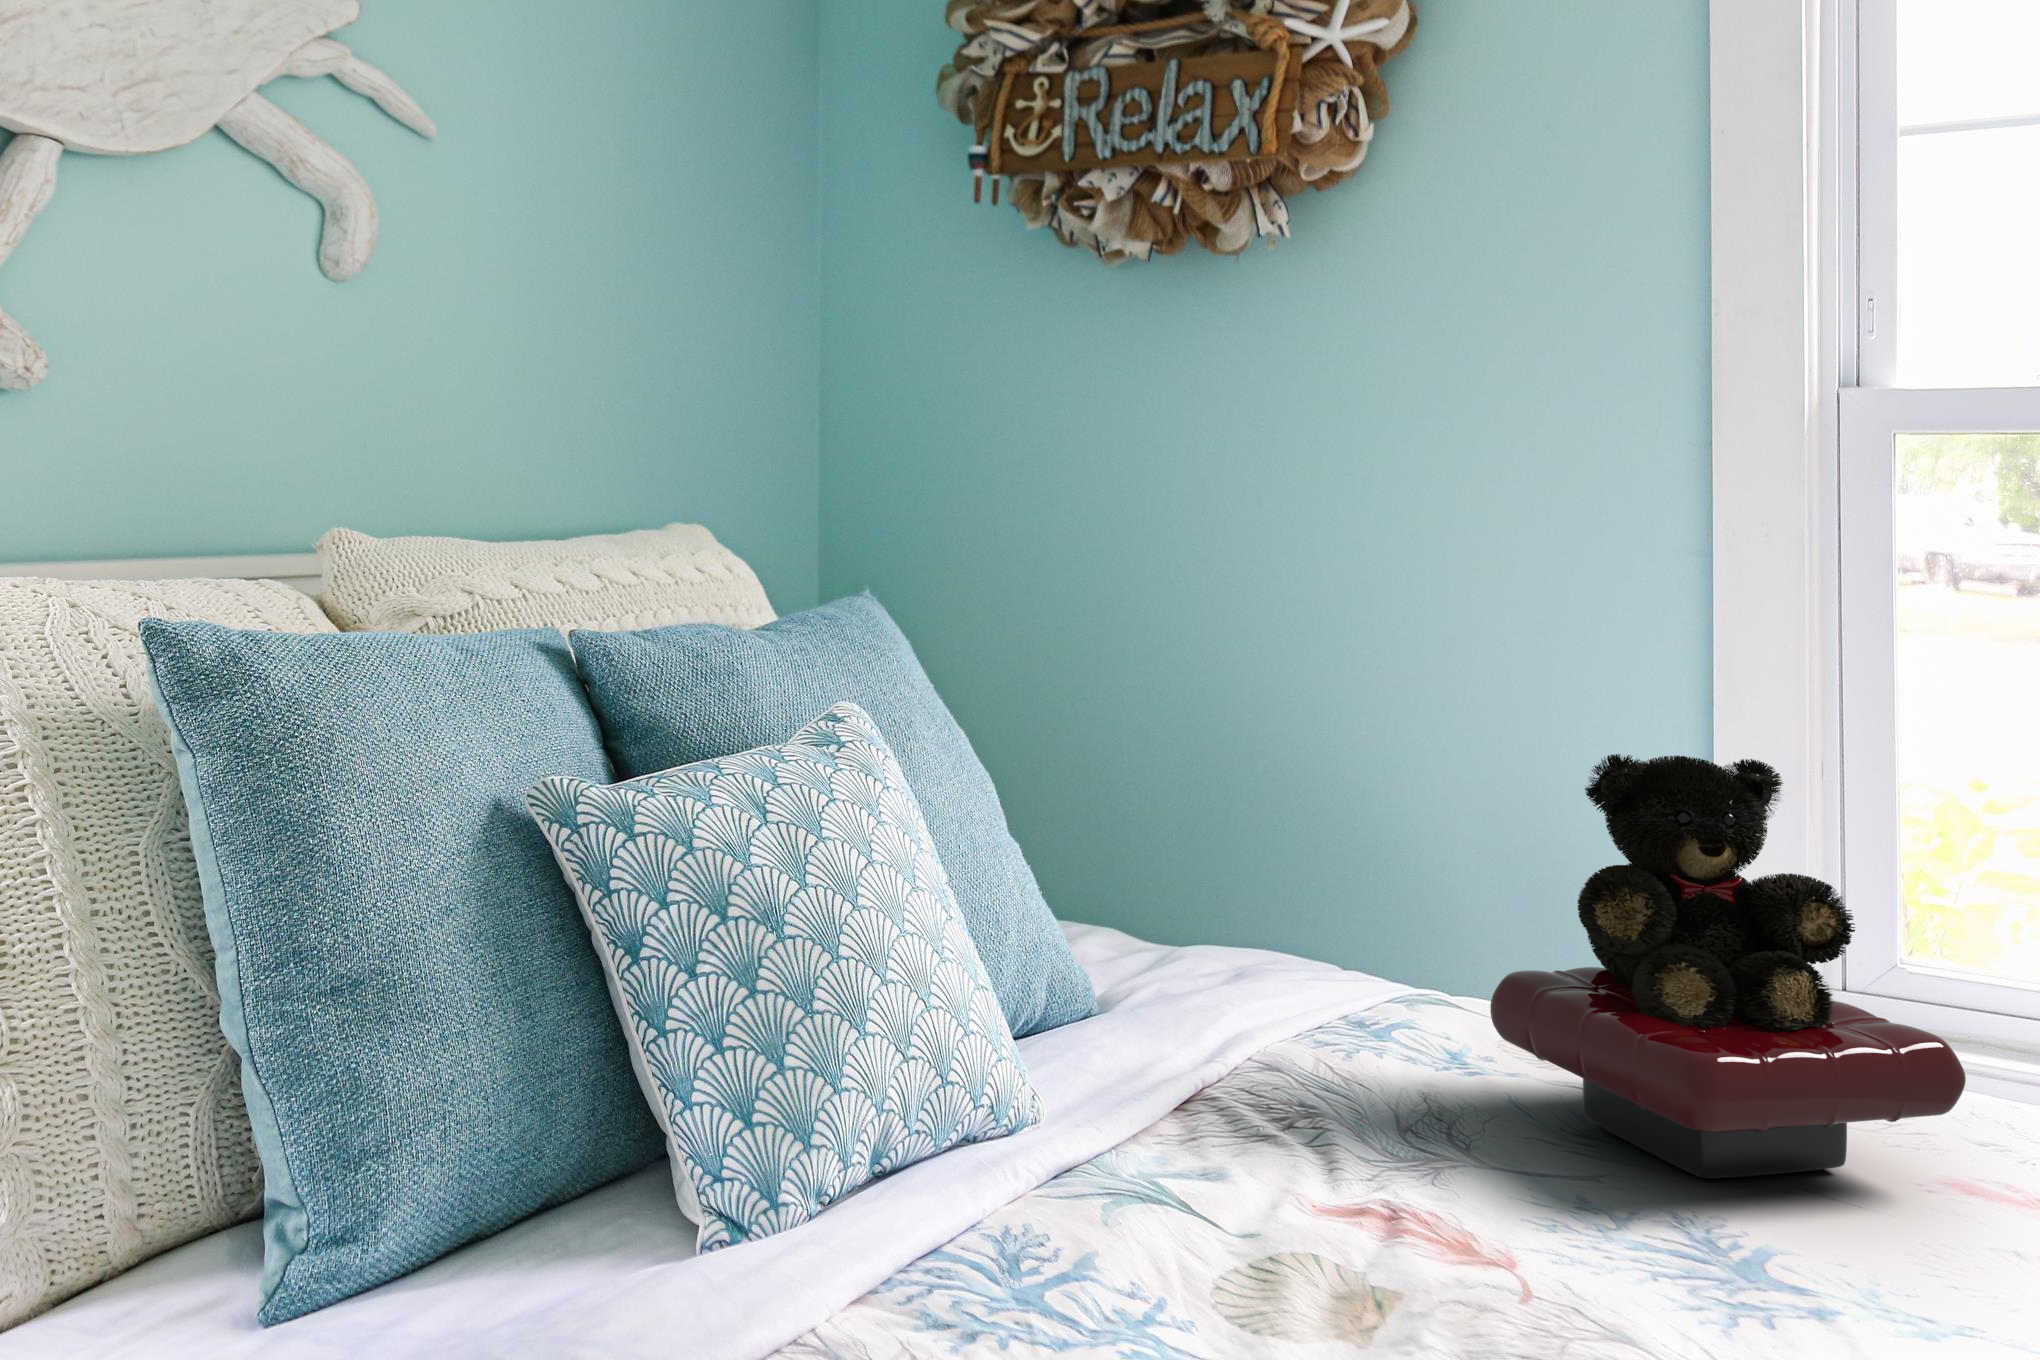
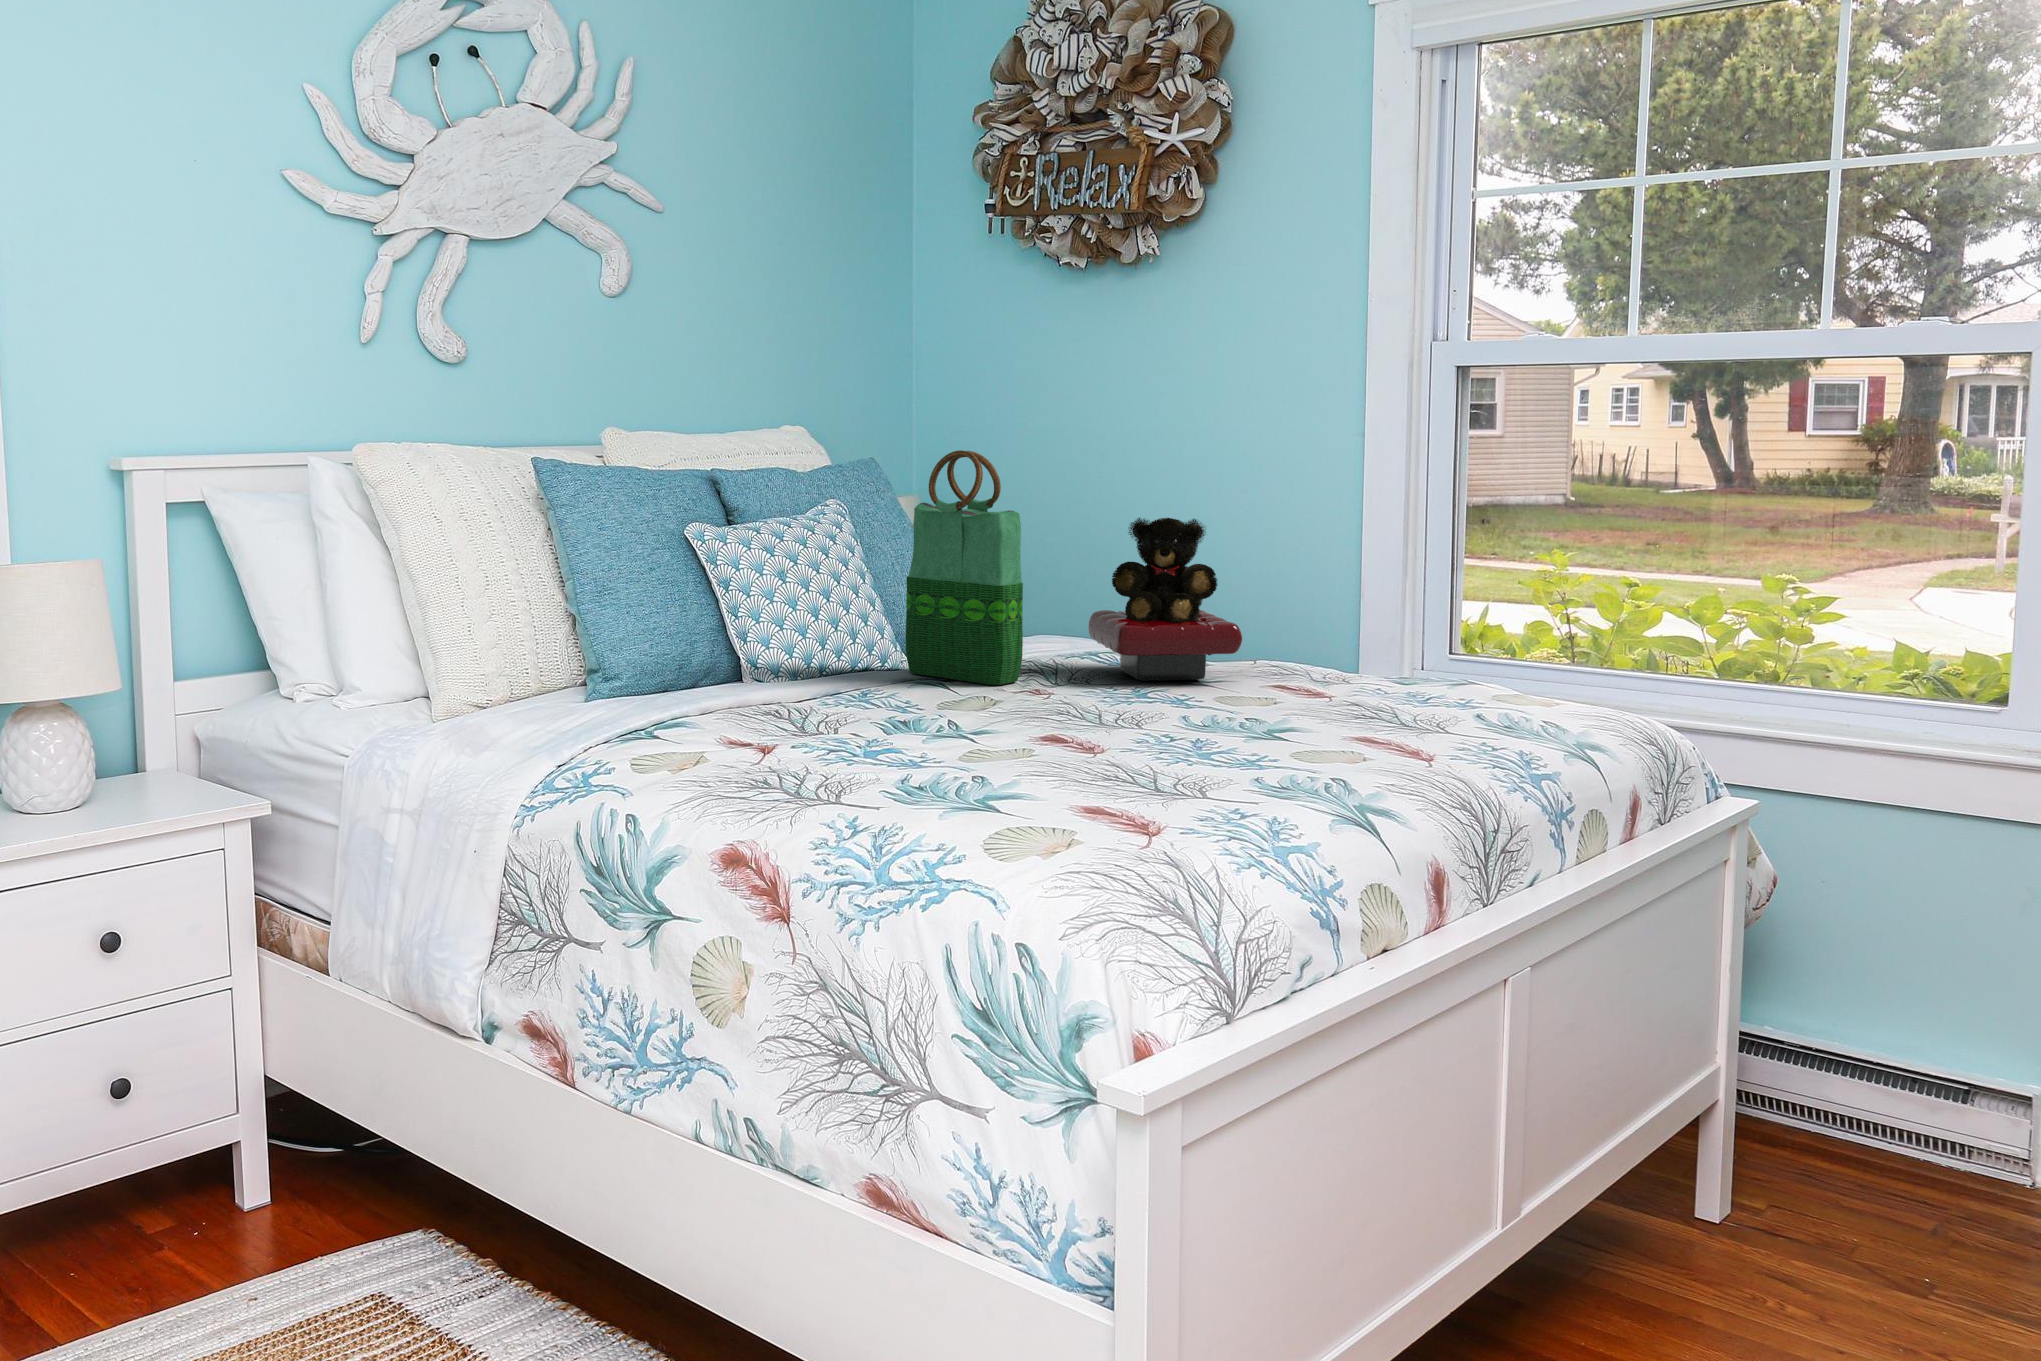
tote bag: none [1095,603,1429,1219] -> present [906,450,1023,685]

